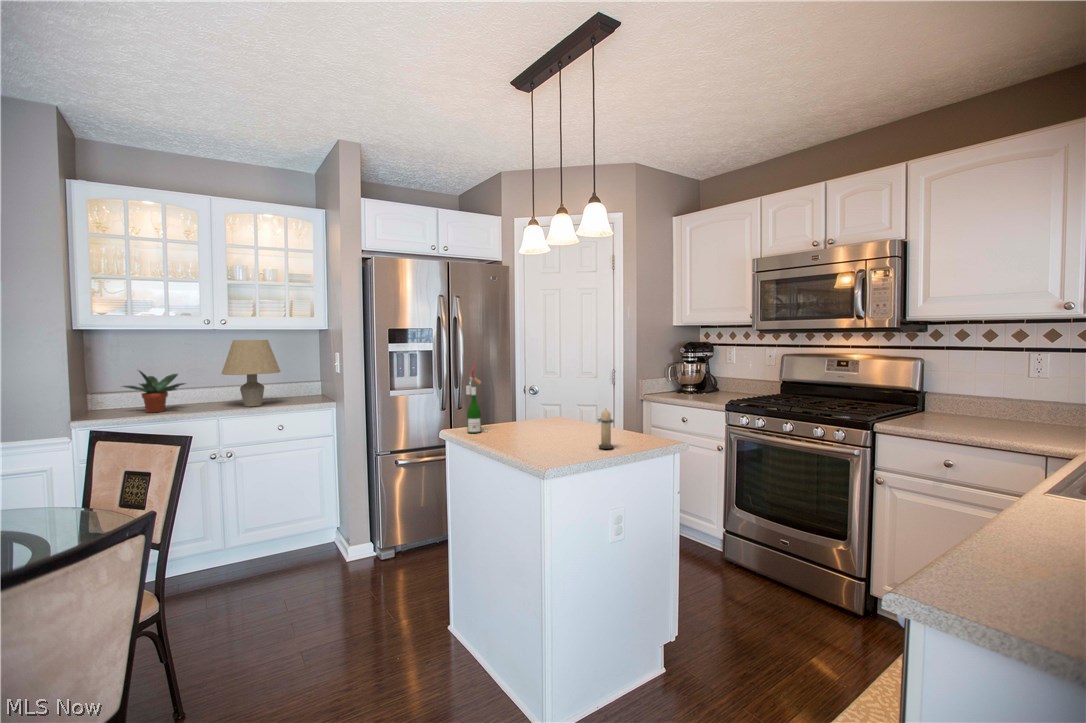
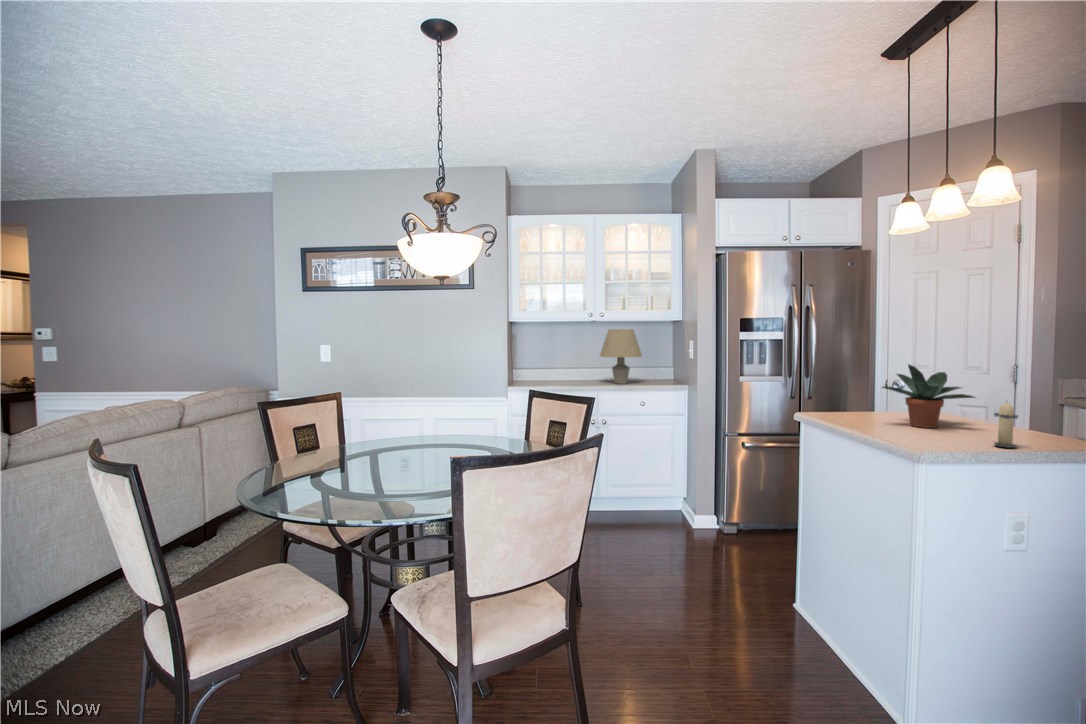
wine bottle: present [466,363,488,433] -> none [824,348,847,419]
potted plant: present [123,371,185,413] -> present [882,364,975,428]

